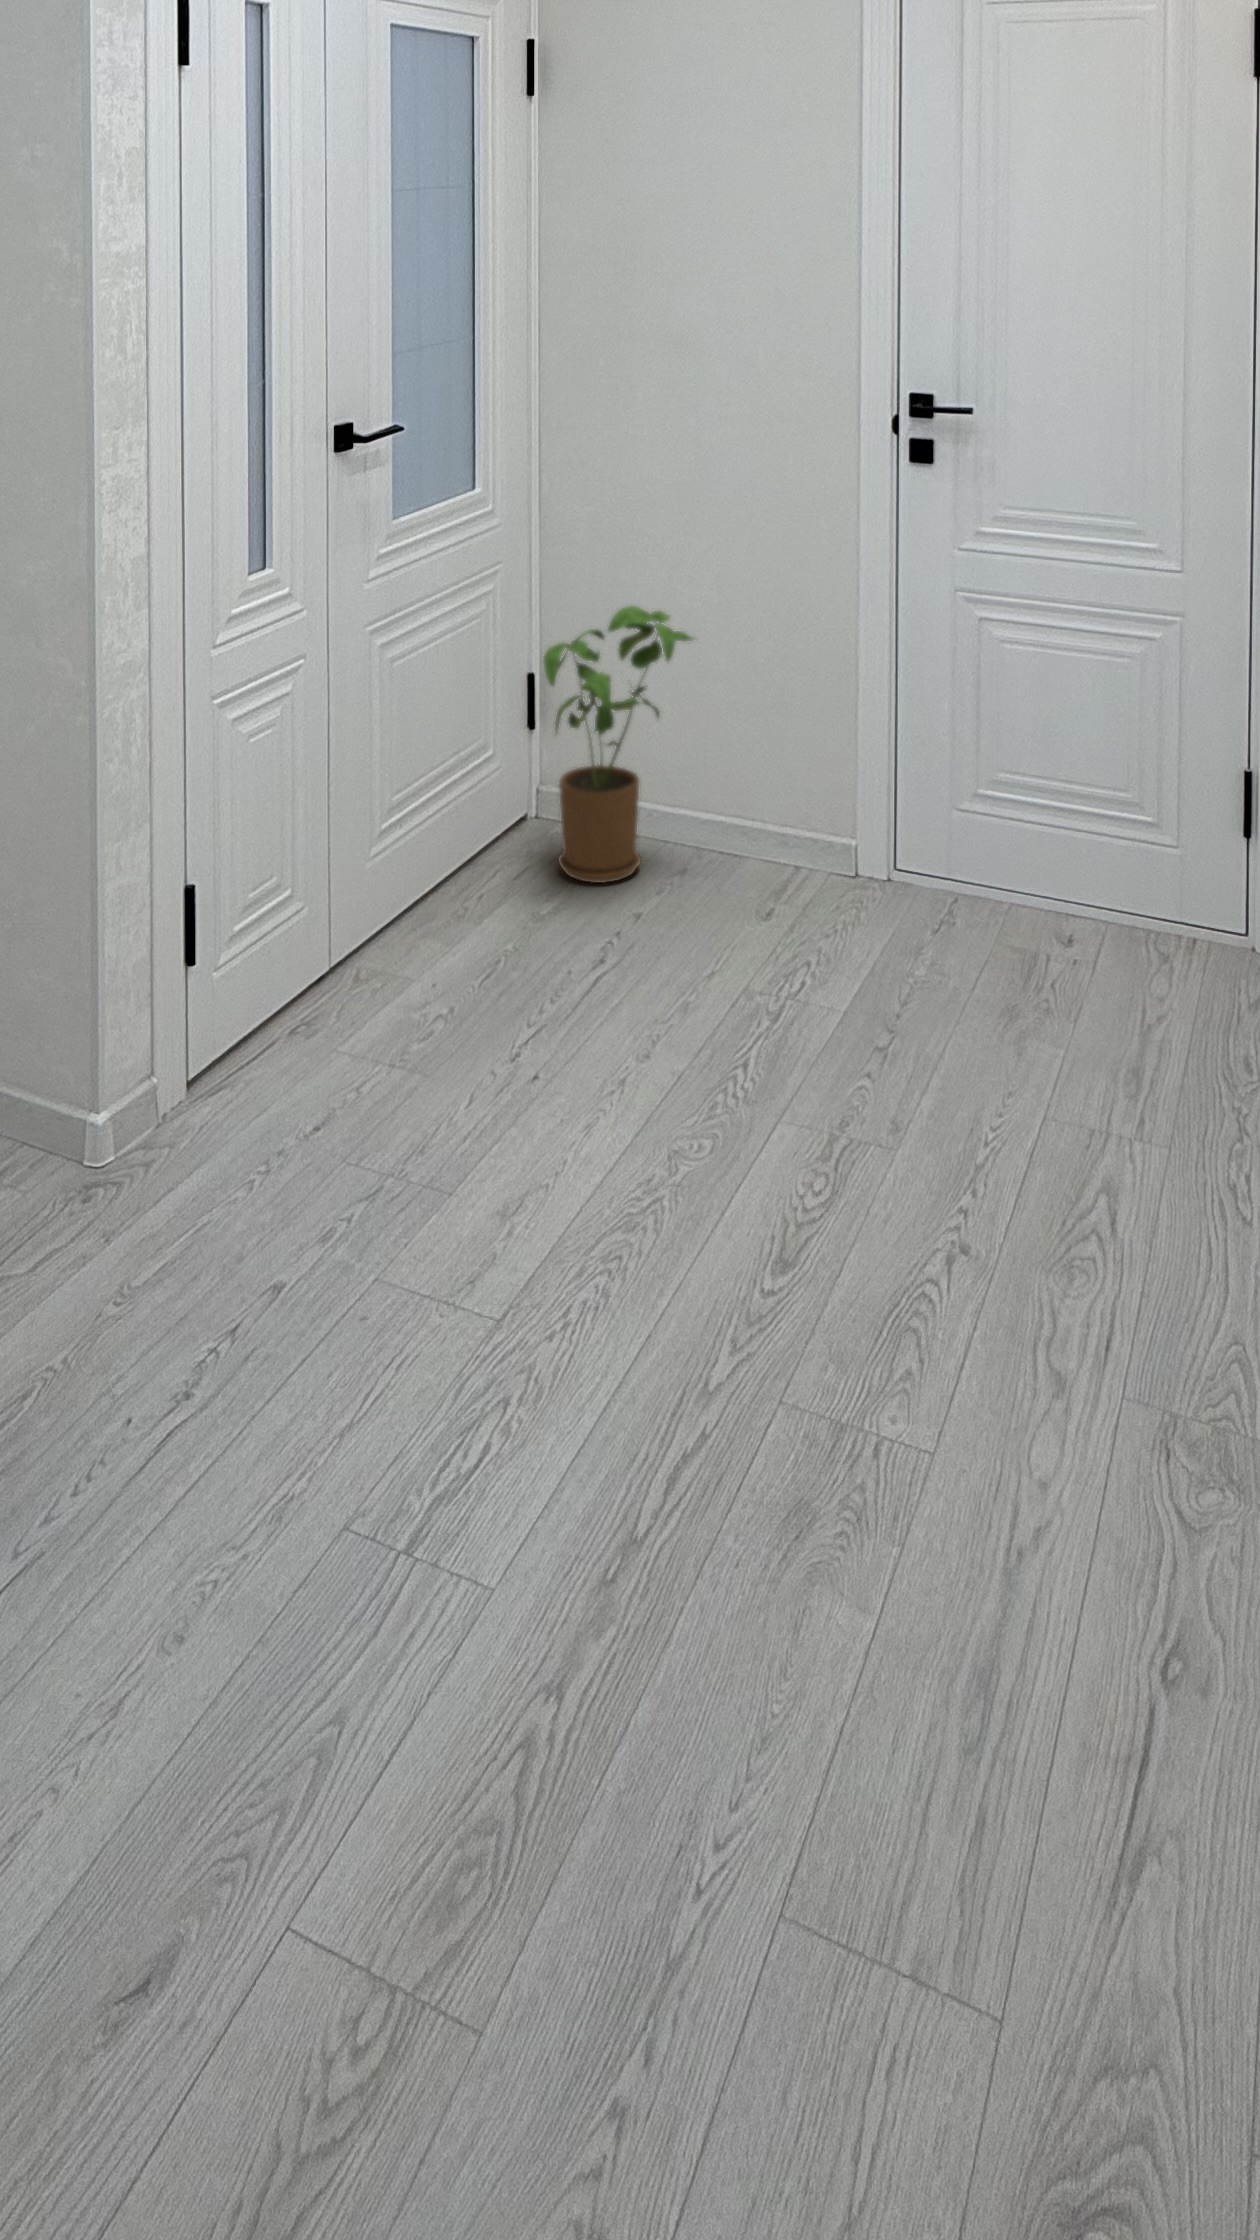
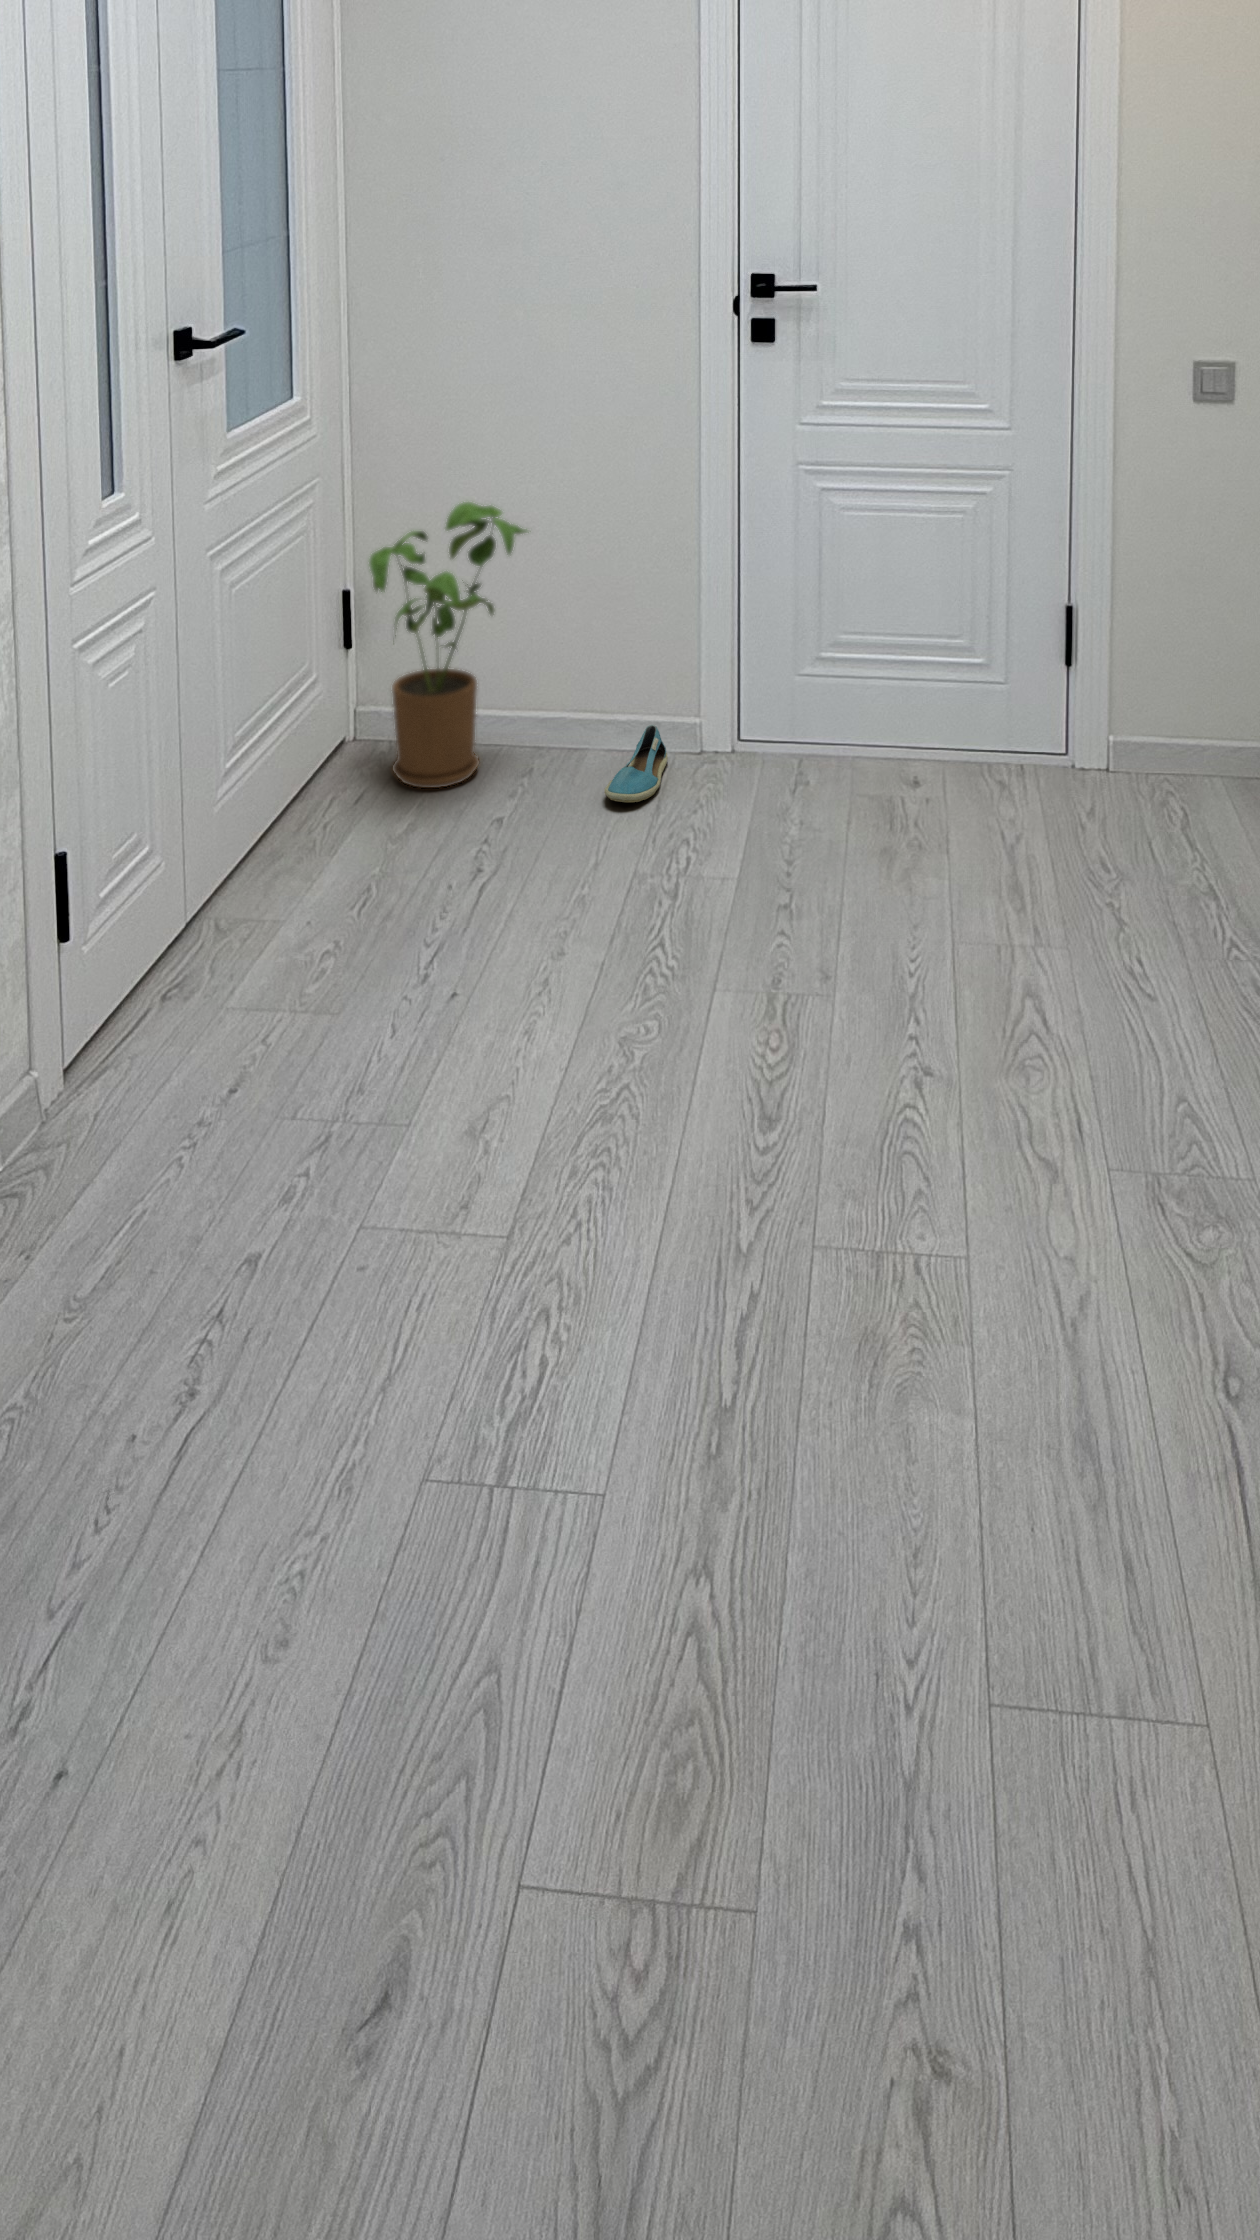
shoe: none [747,846,824,923] -> present [605,725,668,802]

